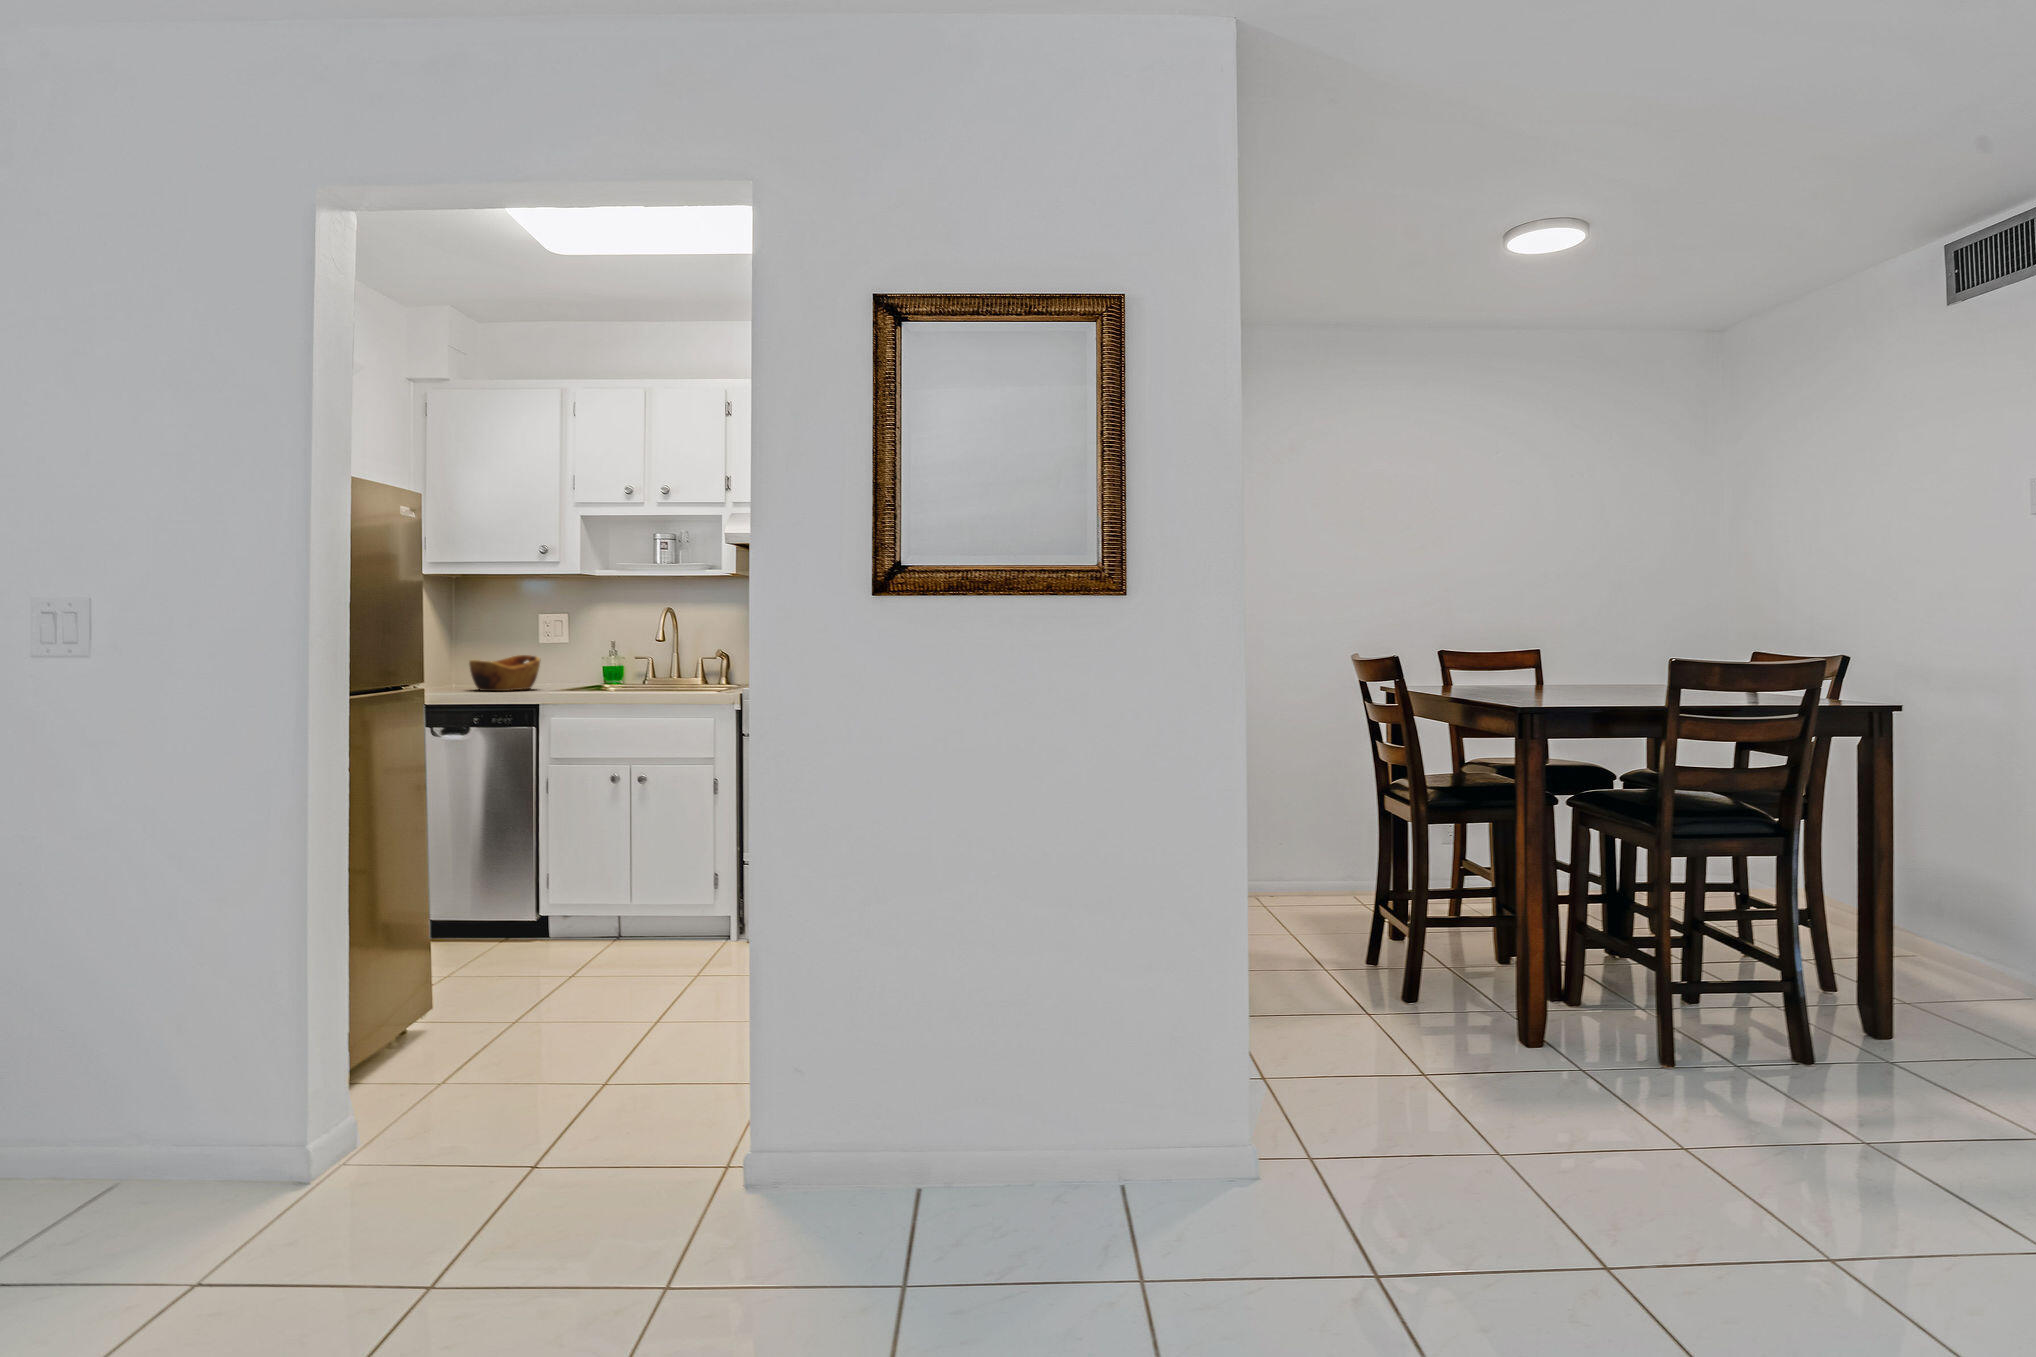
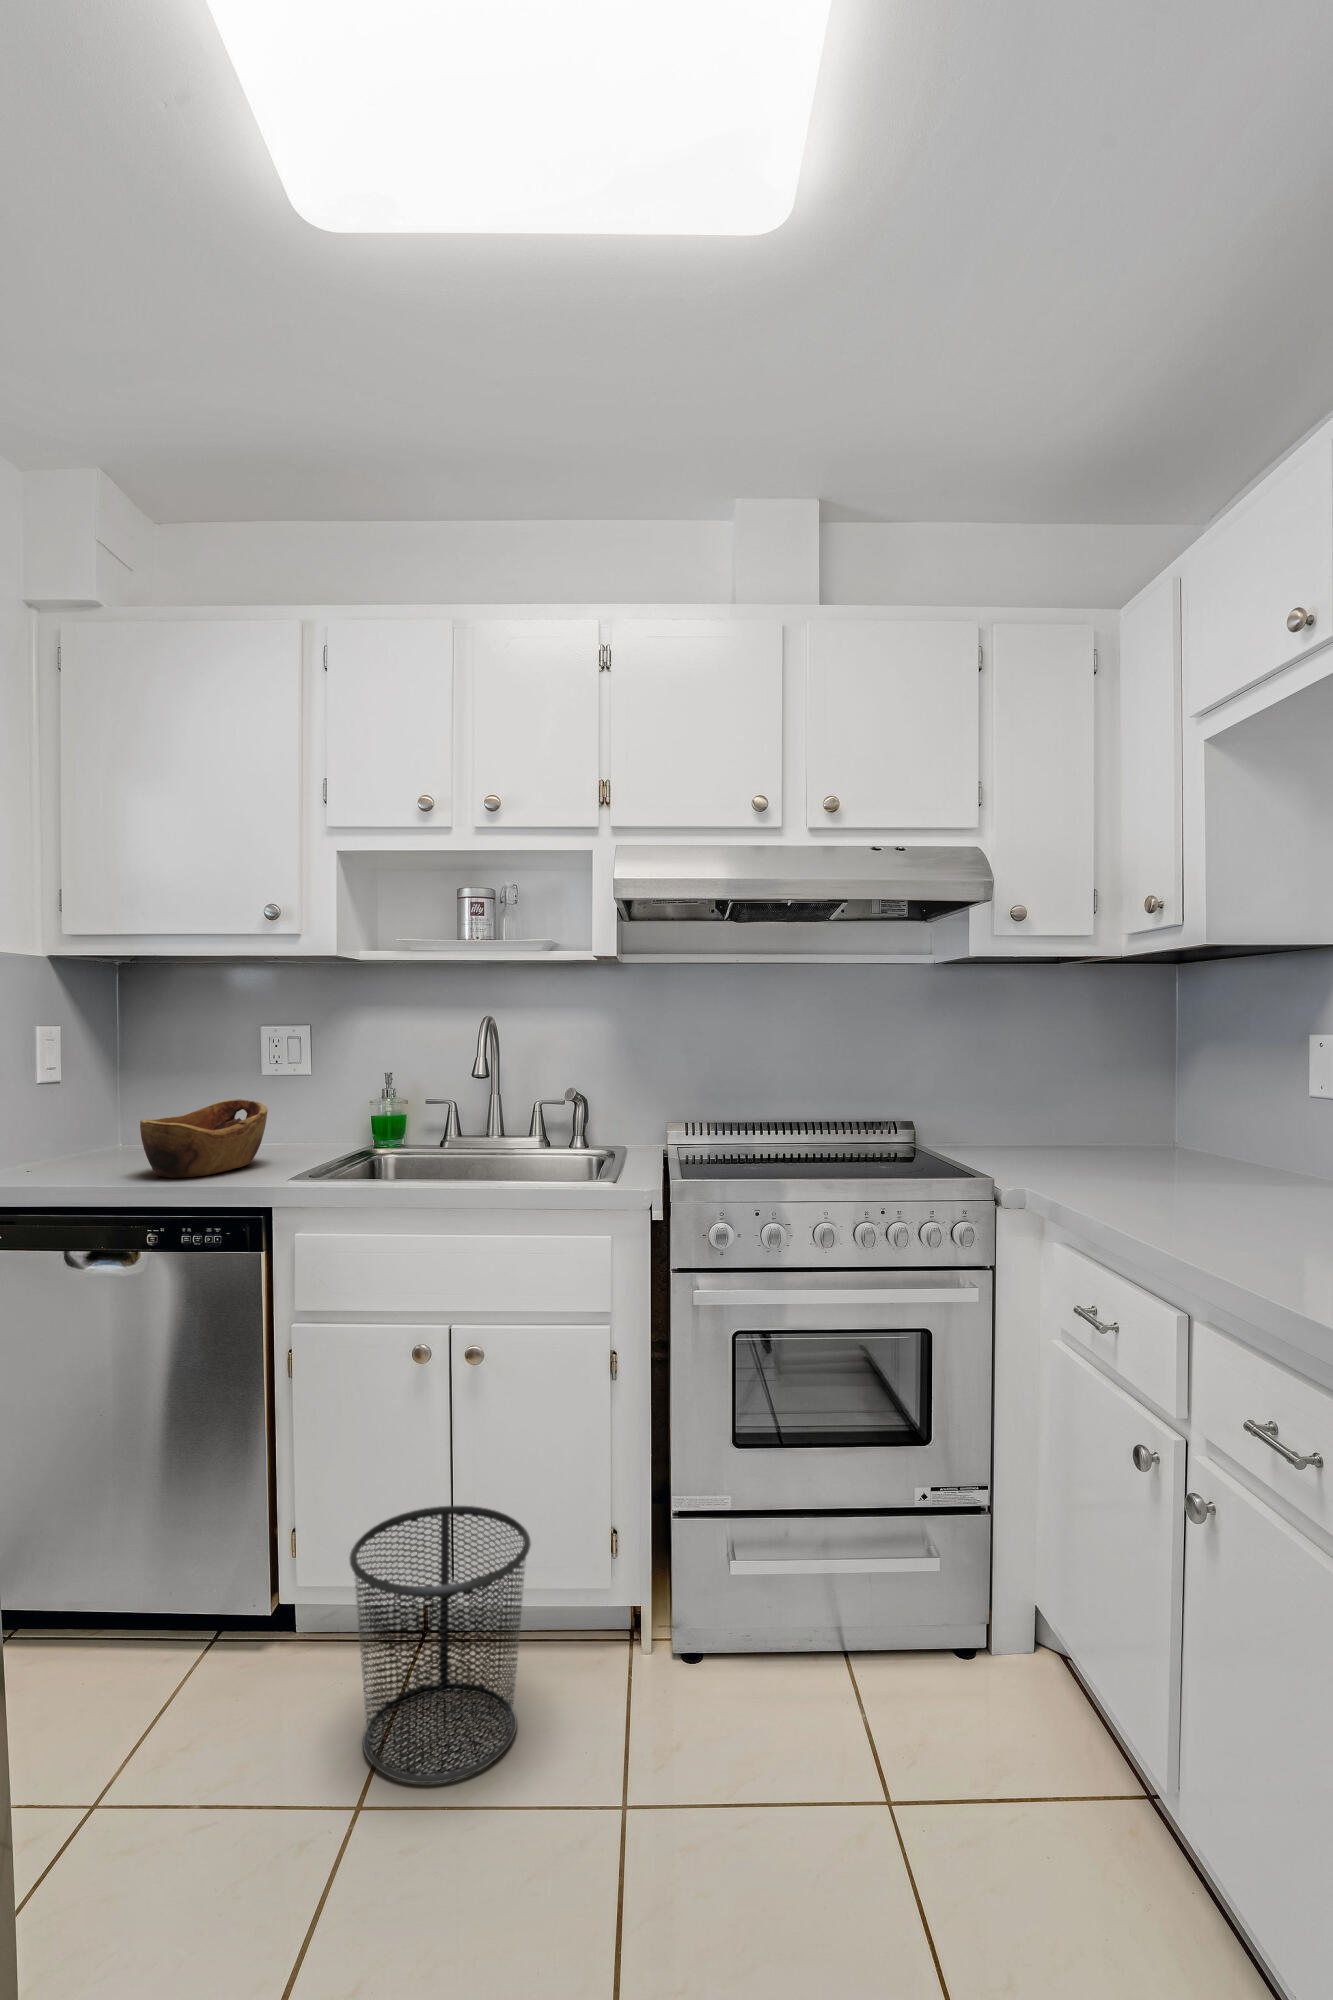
waste bin: none [571,856,663,966] -> present [349,1506,531,1783]

